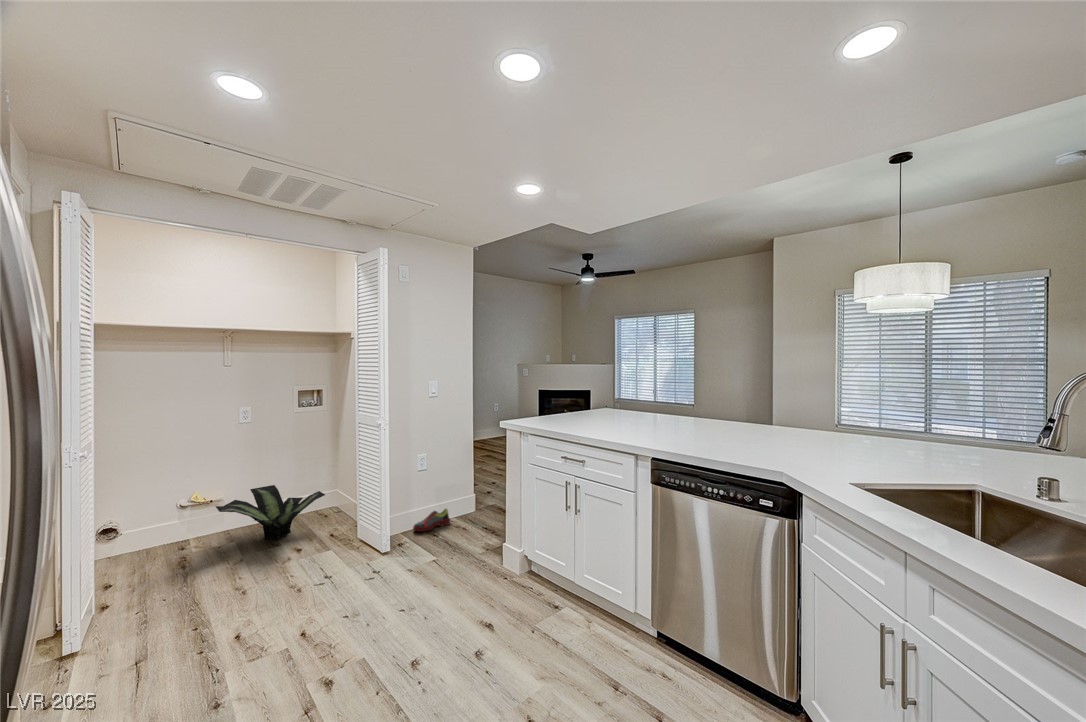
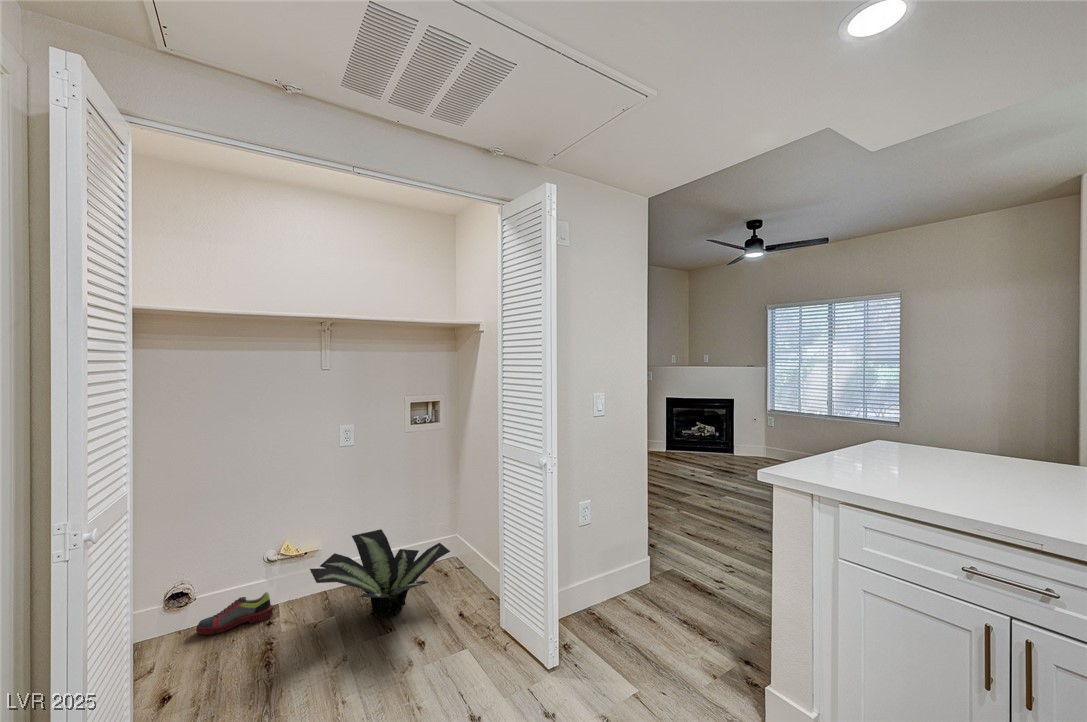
shoe: present [413,508,450,531] -> present [196,592,273,635]

